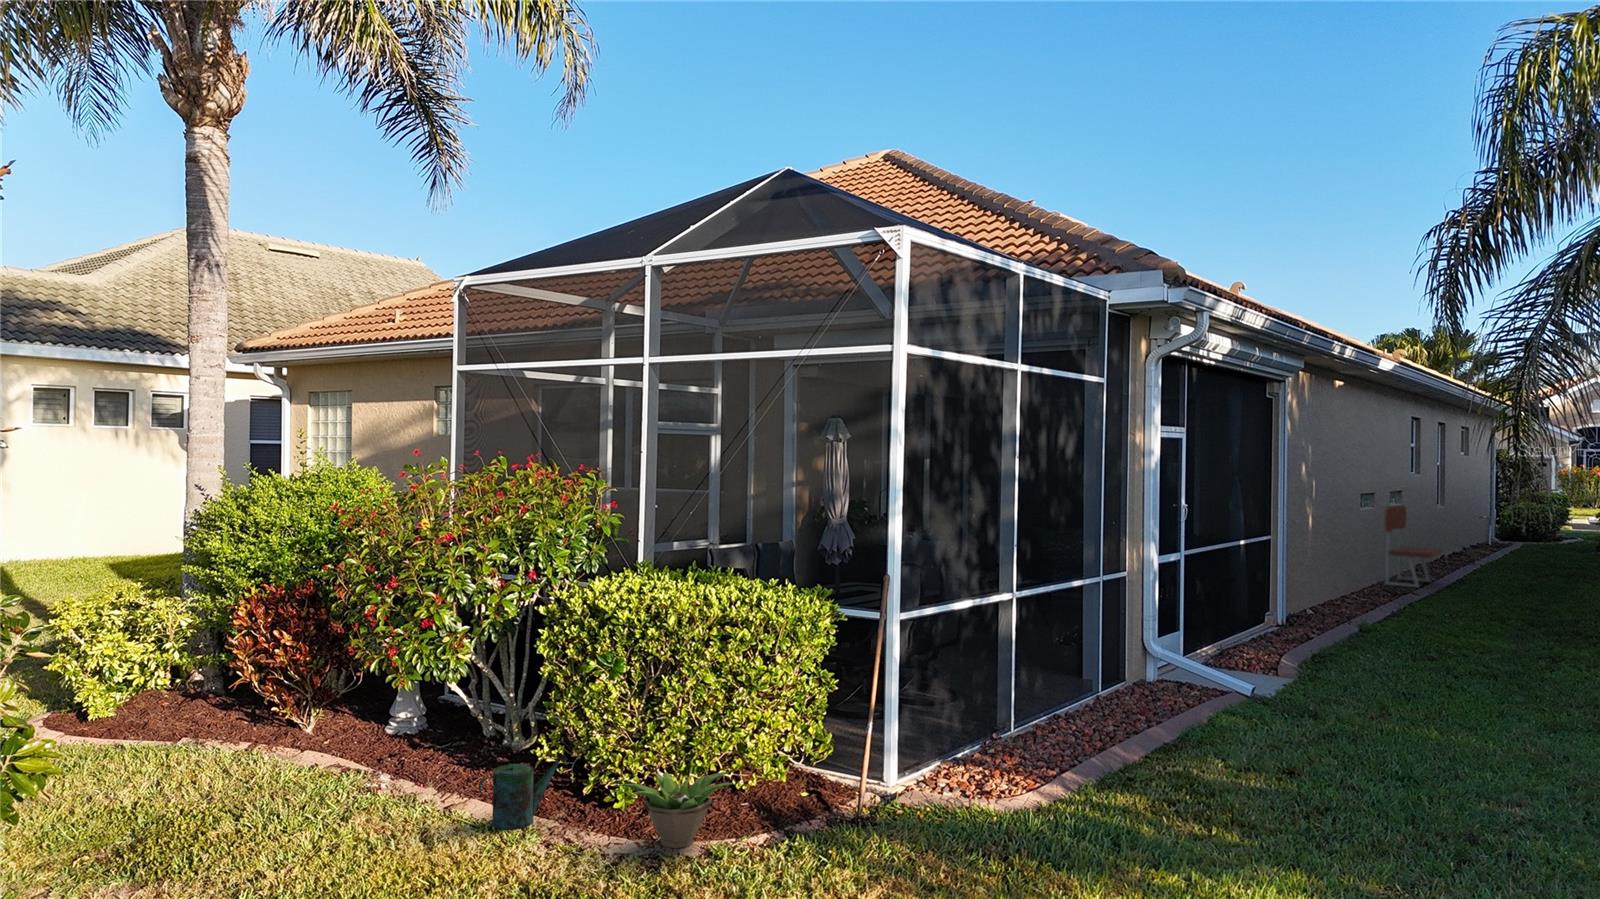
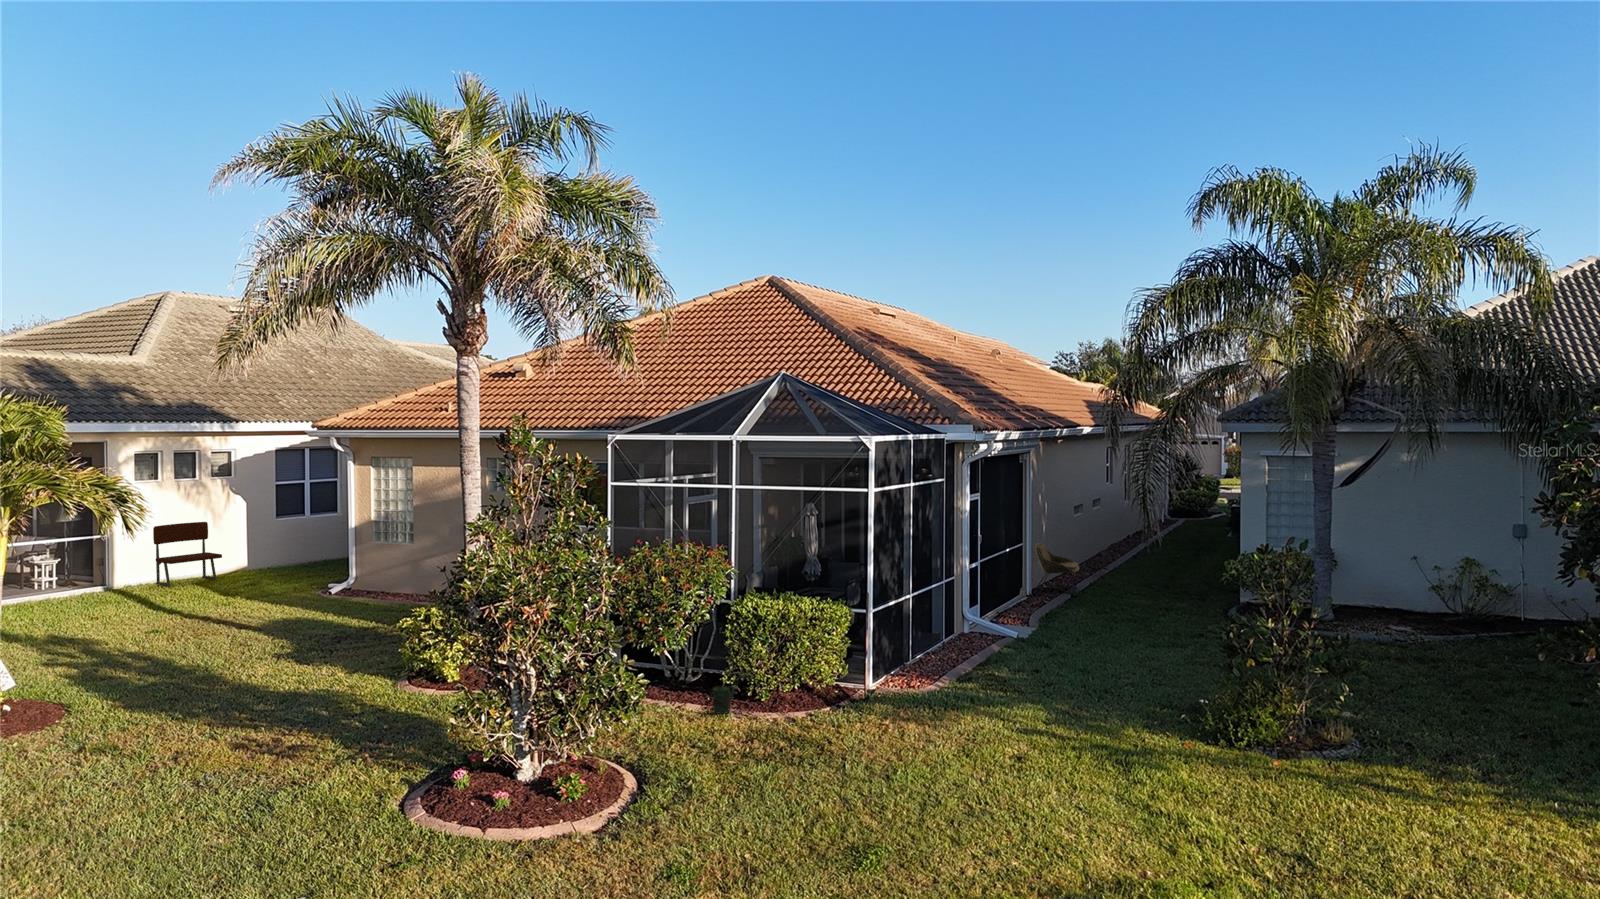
bench: present [1384,505,1443,588] -> present [153,522,222,586]
lounge chair: none [1296,543,1377,630] -> present [1035,543,1079,594]
decorative plant: present [615,772,733,848] -> none [772,683,822,715]

